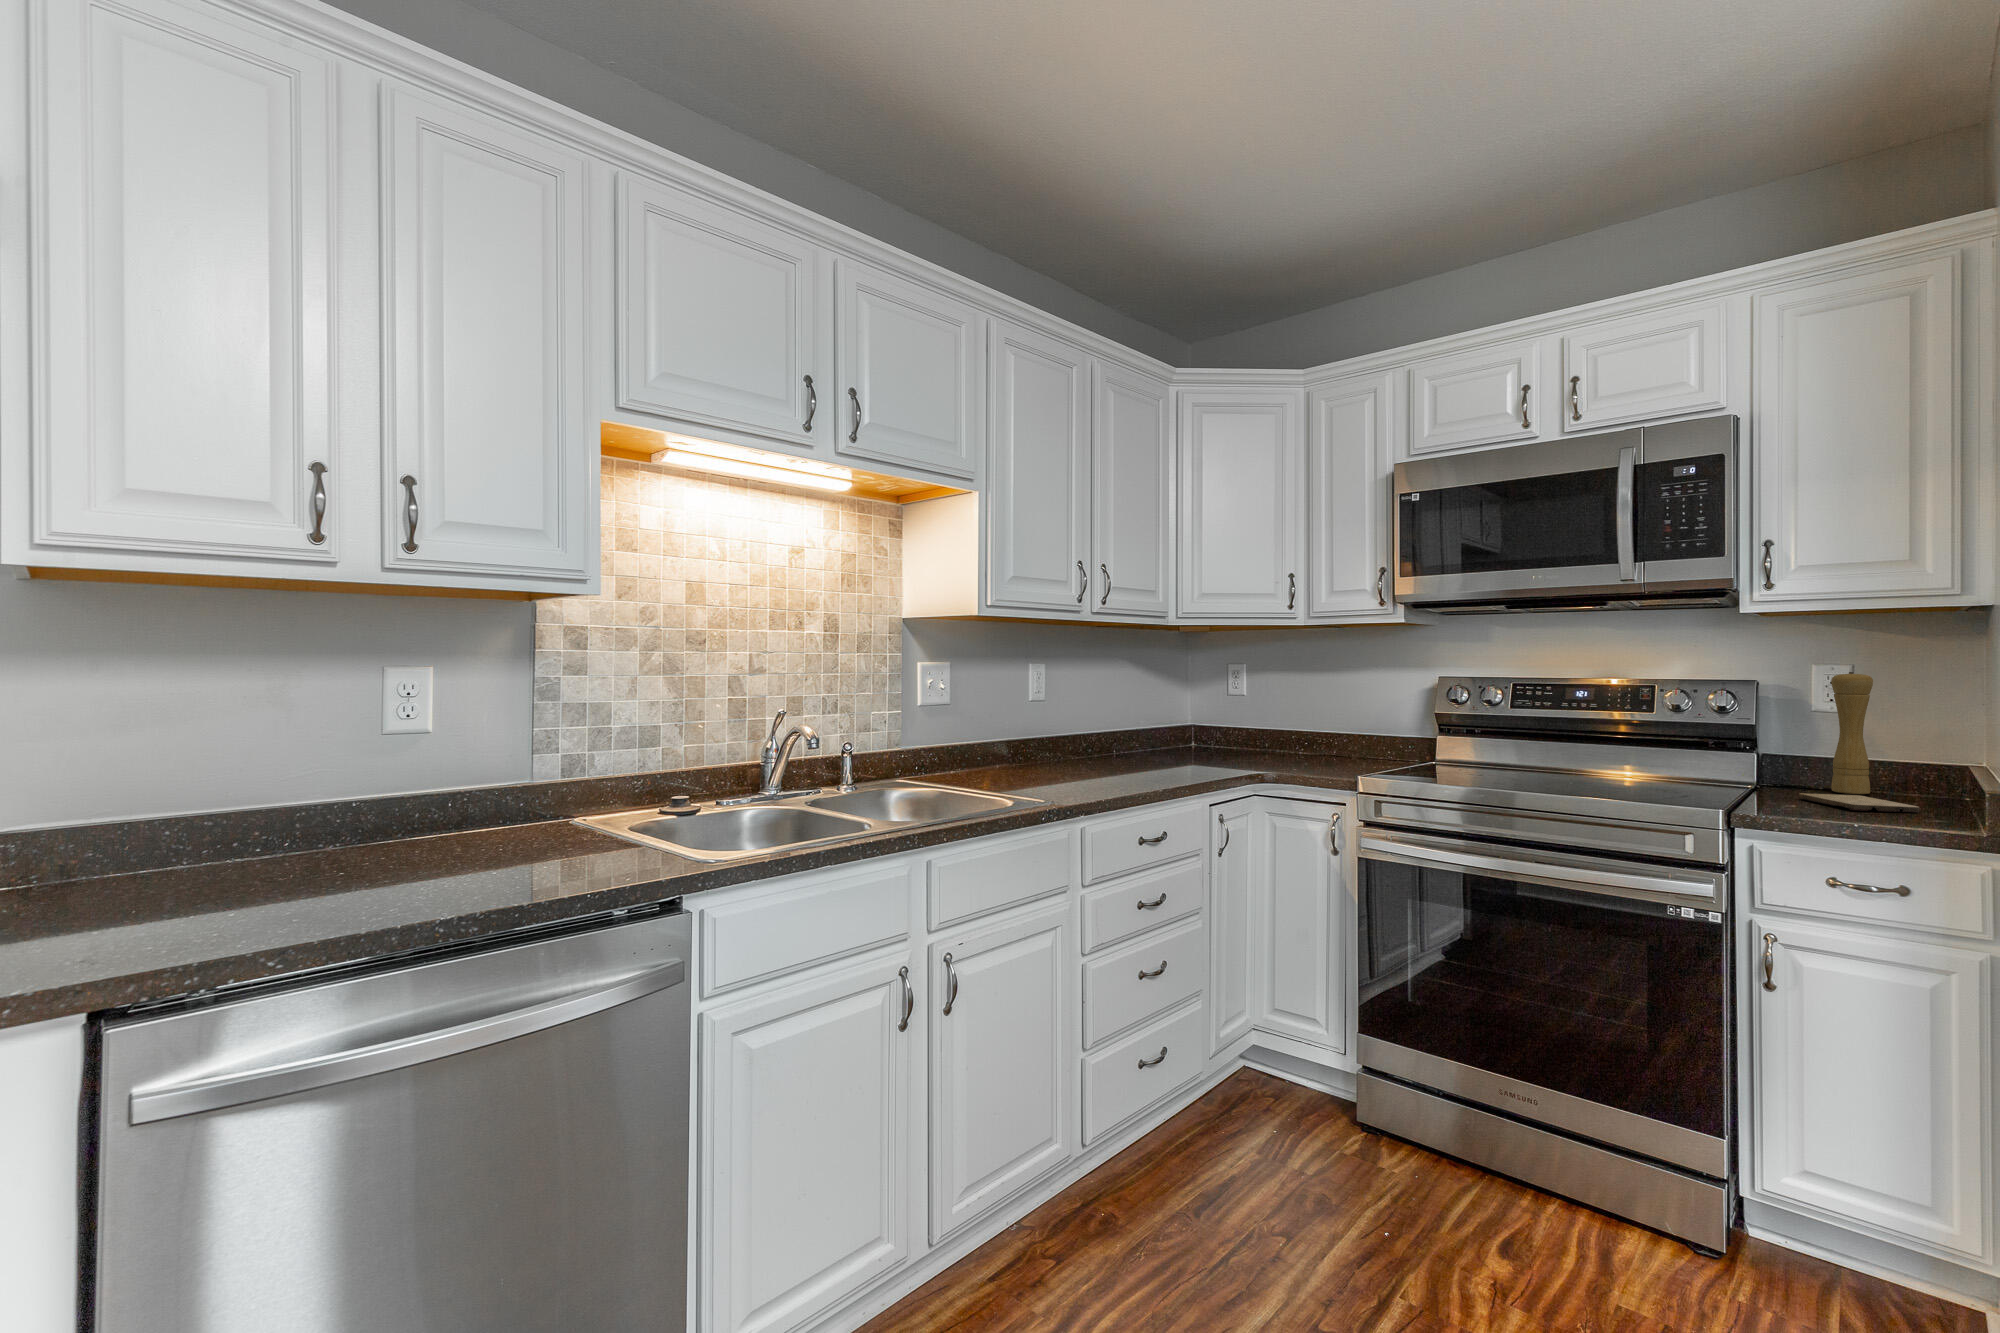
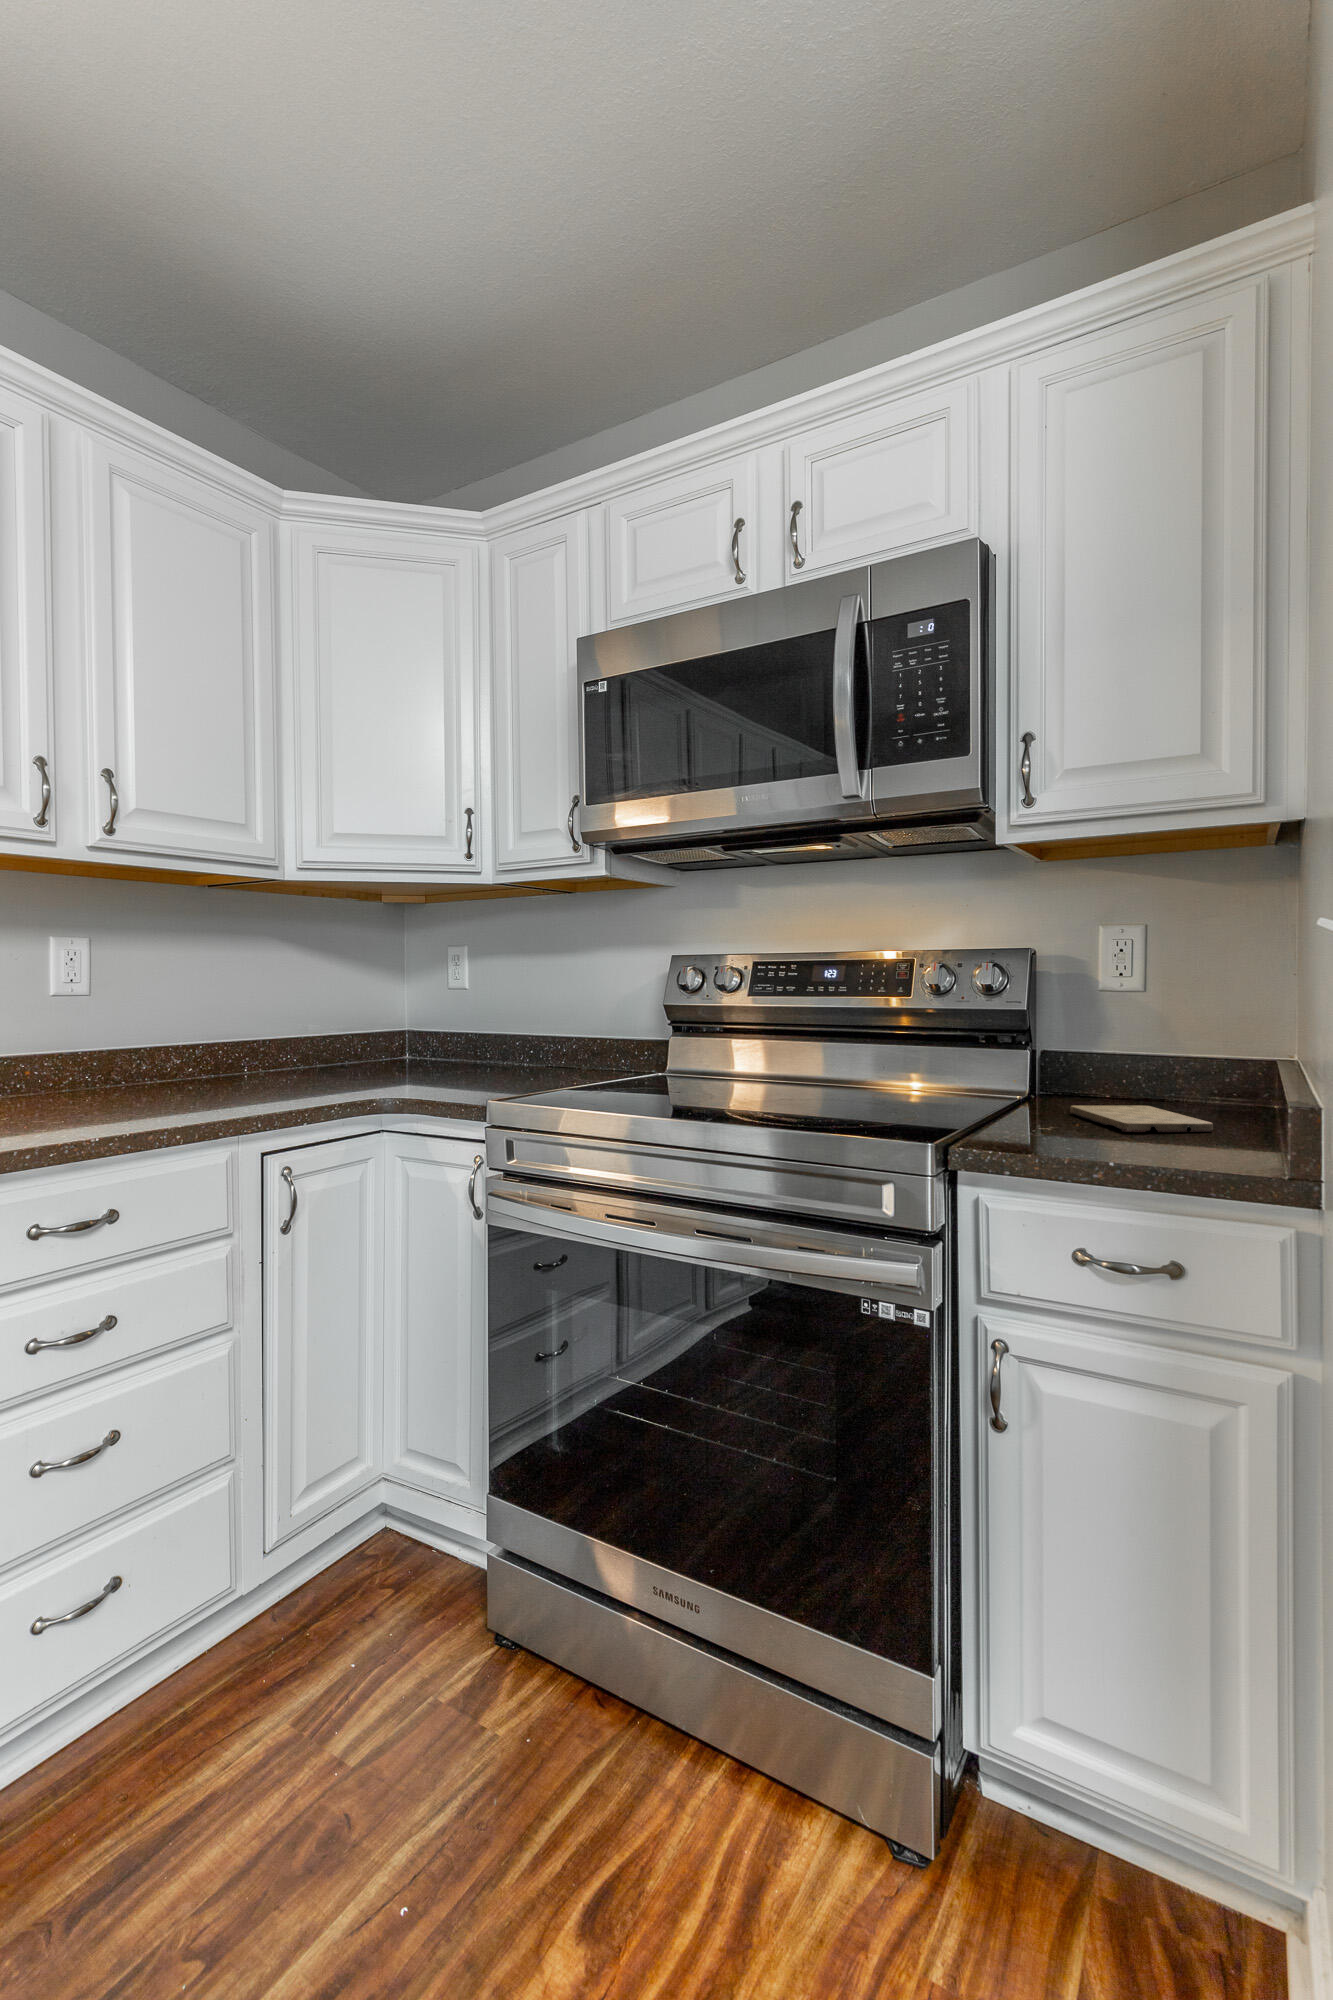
pepper mill: present [1831,672,1873,794] -> none [1121,930,1170,1102]

